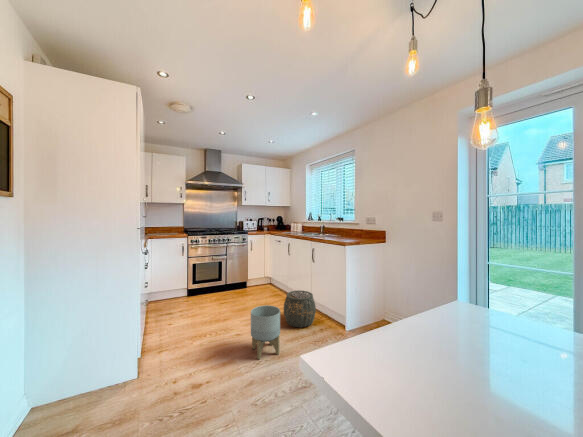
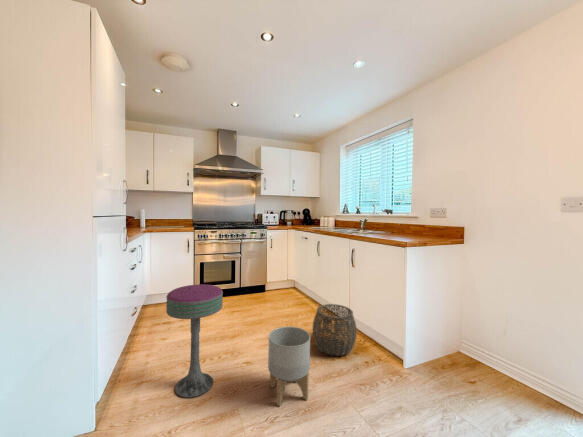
bar stool: none [175,278,217,359] -> present [166,284,223,398]

